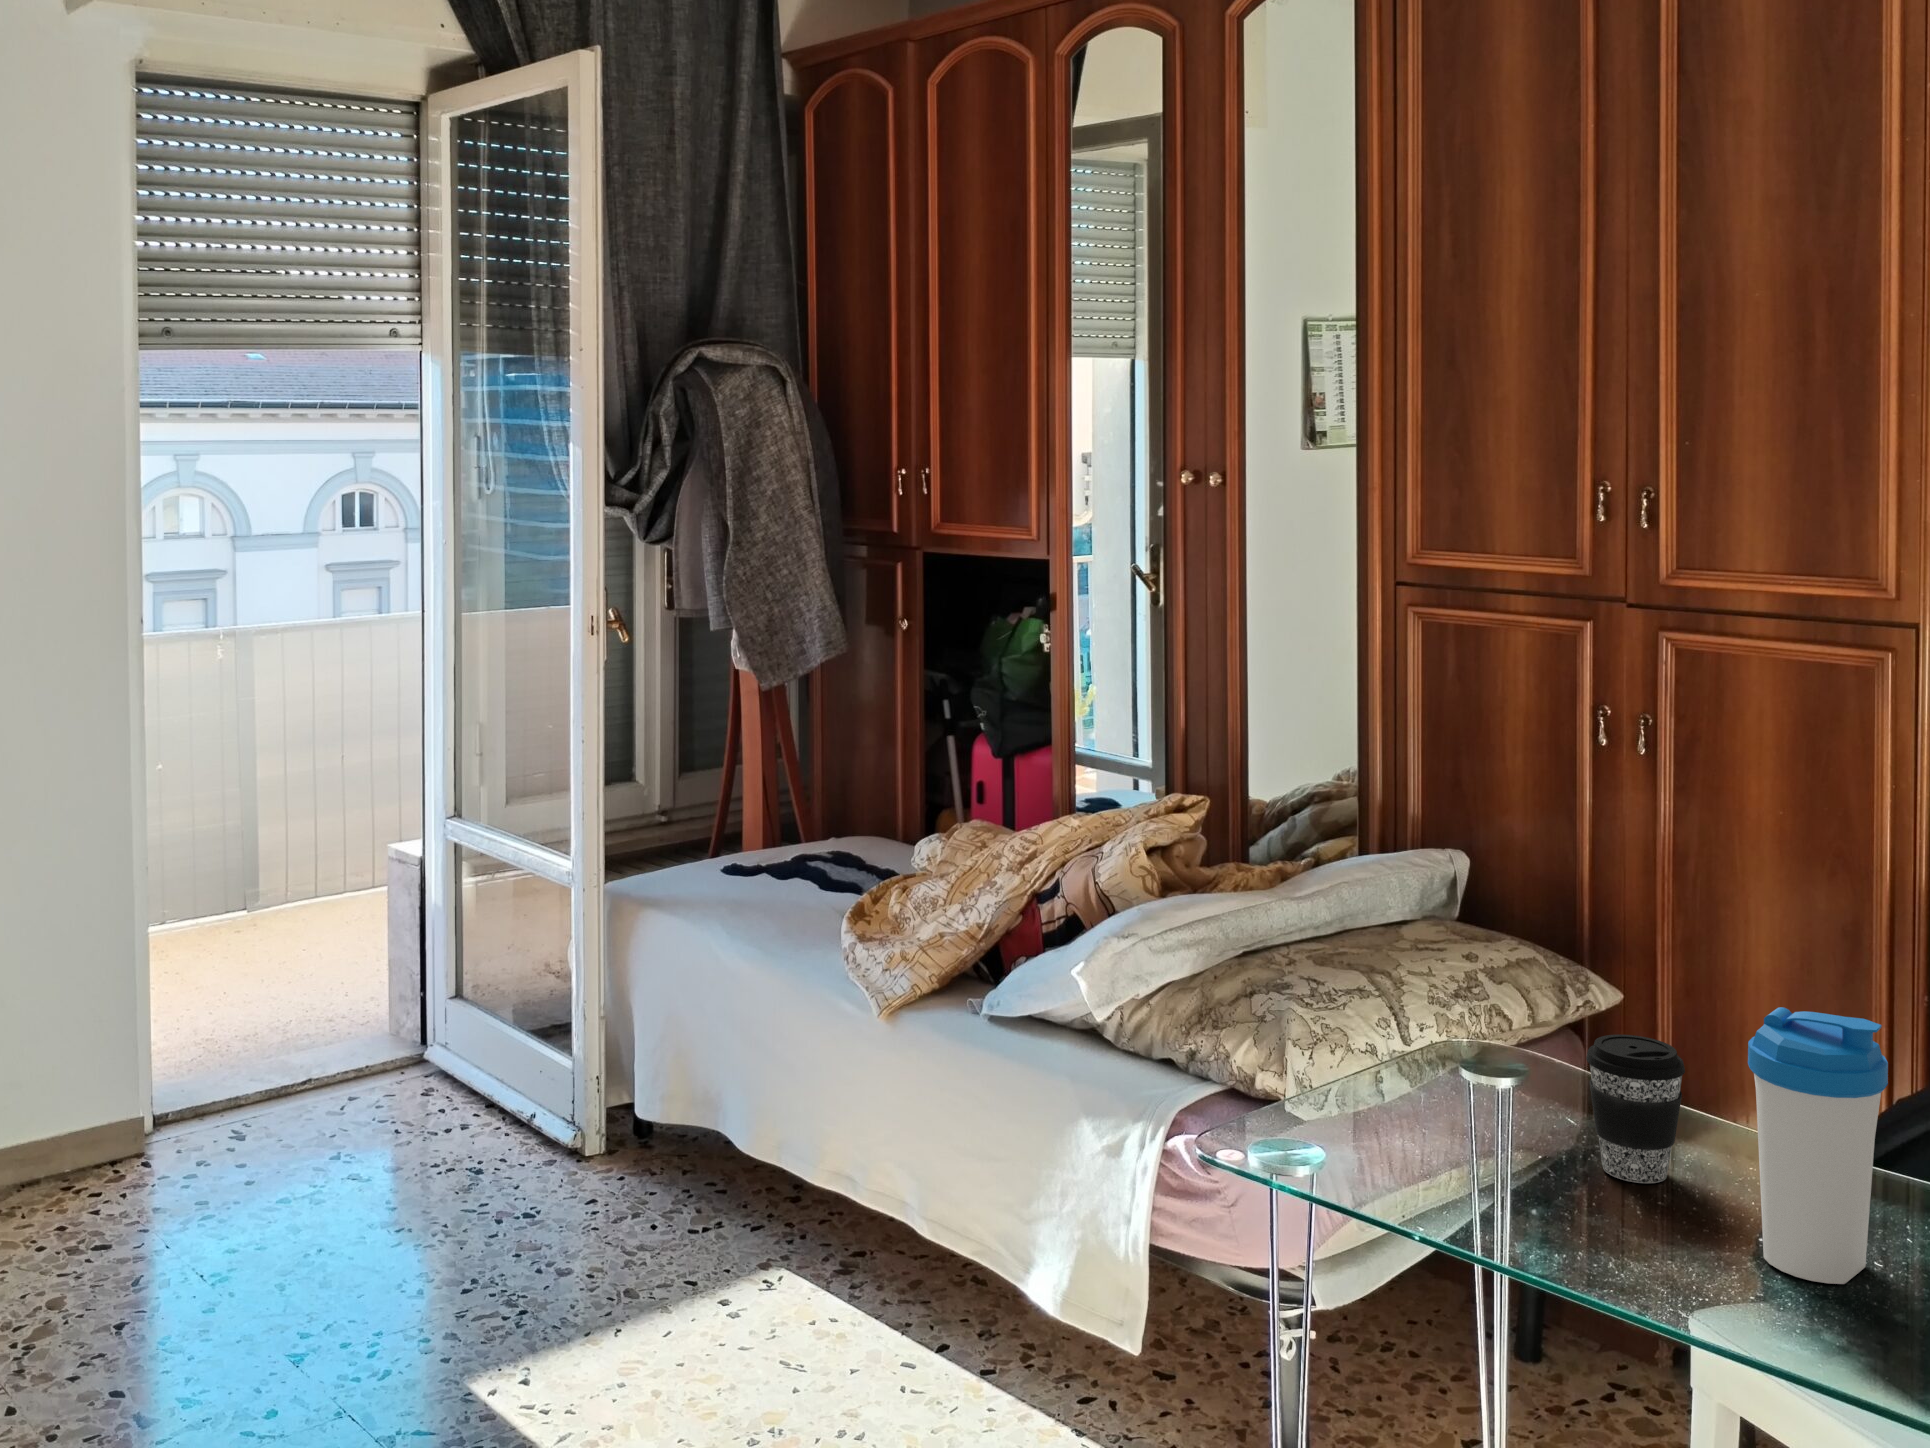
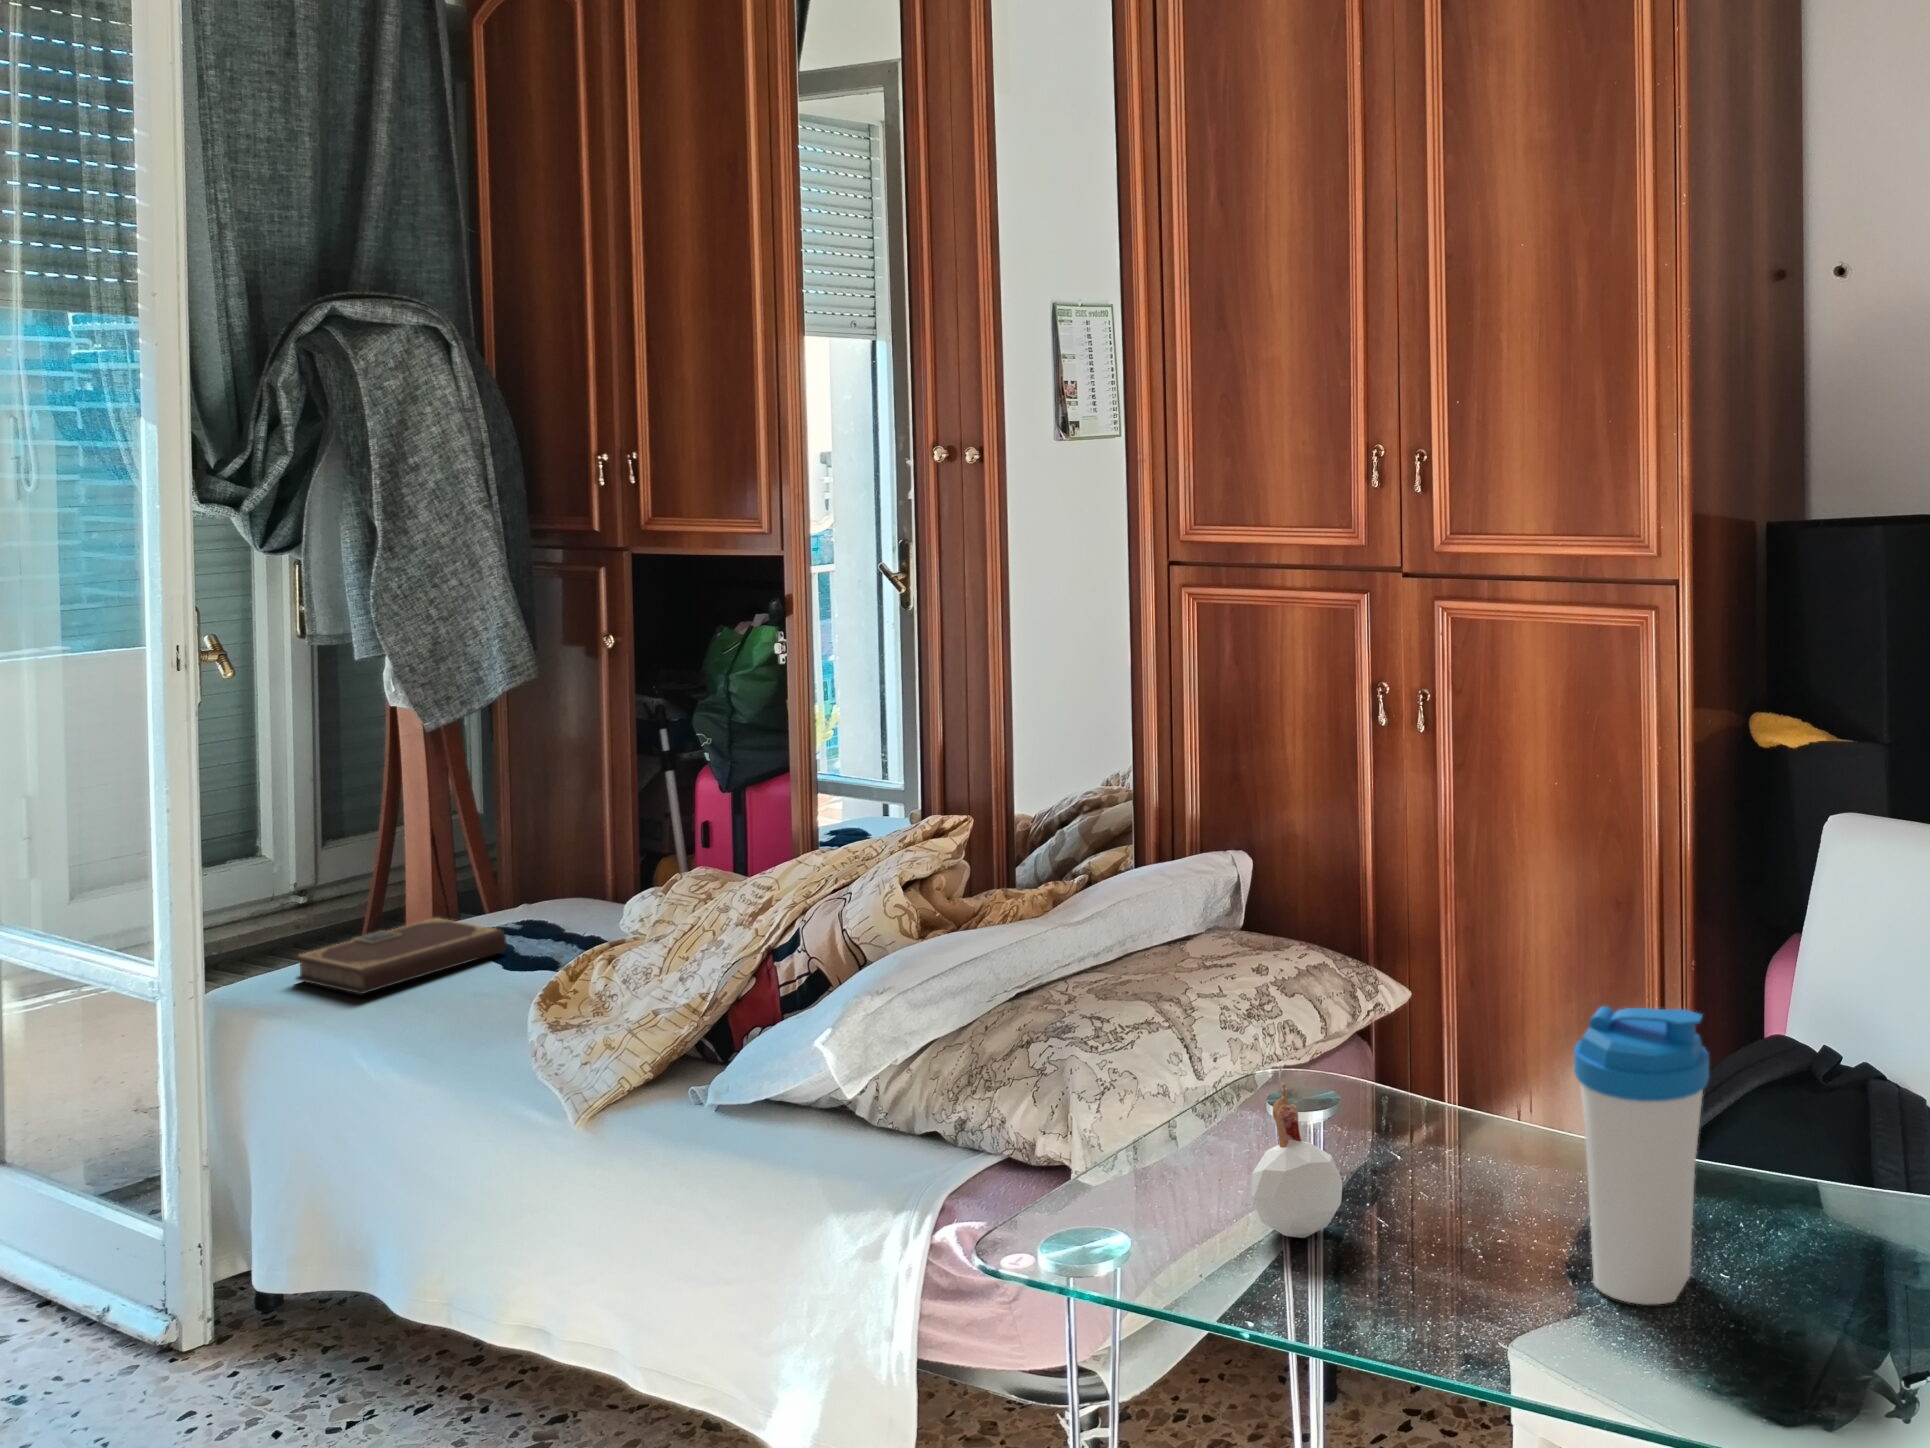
notebook: none [668,844,822,897] -> present [295,918,506,994]
candle: none [1440,1027,1525,1179] -> present [1251,1065,1342,1238]
coffee cup: present [1586,1035,1685,1183] -> none [1402,1050,1502,1215]

